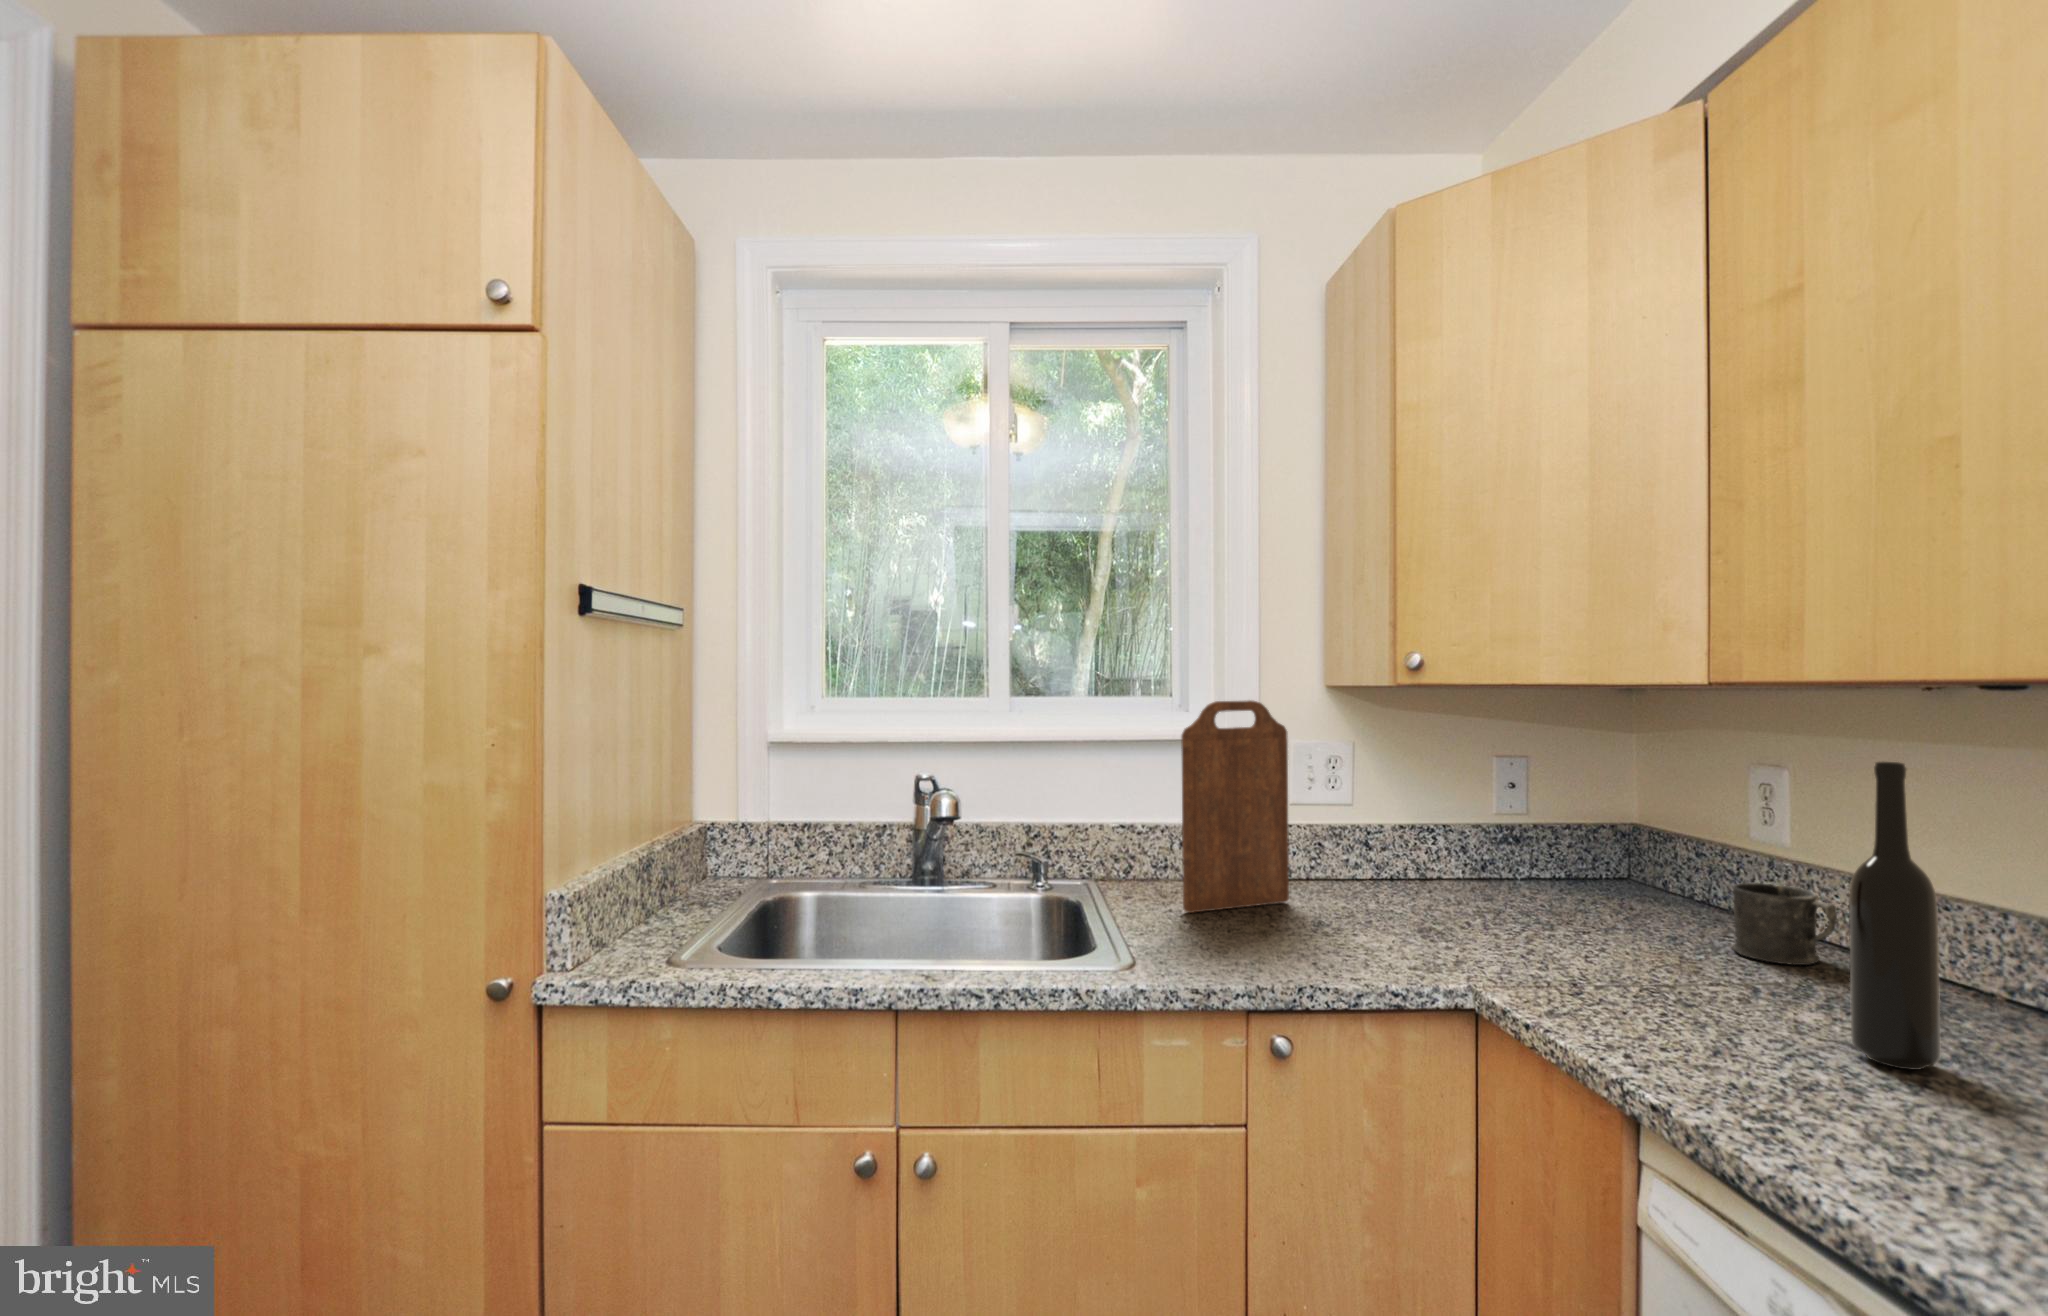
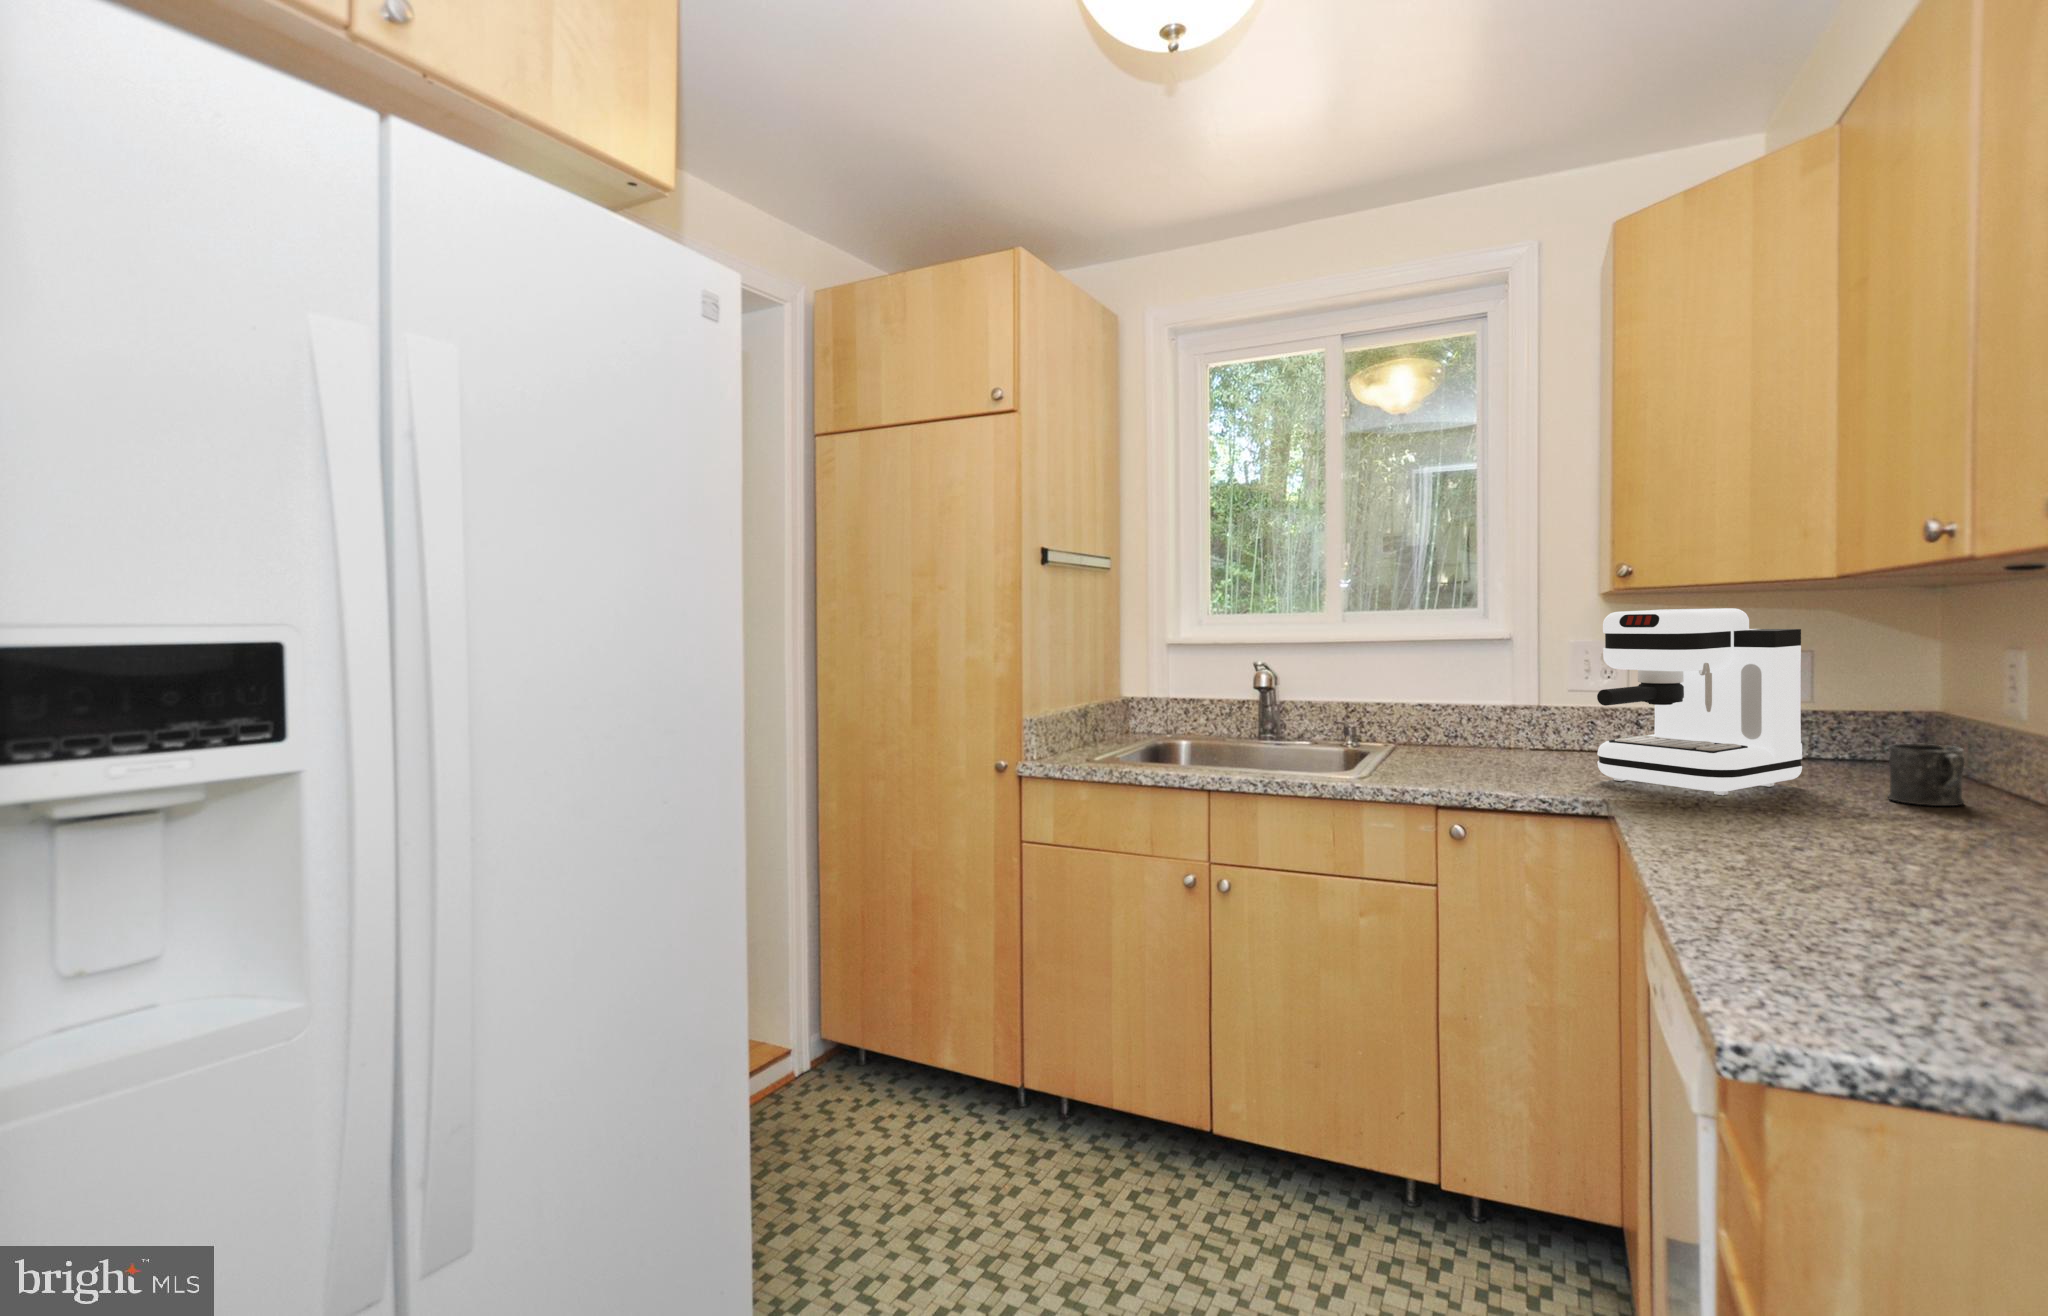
cutting board: present [1181,700,1289,913] -> none [1439,604,1538,761]
coffee maker: none [1410,714,1620,965] -> present [1597,608,1802,795]
bottle: present [1849,762,1940,1070] -> none [1823,628,1882,840]

